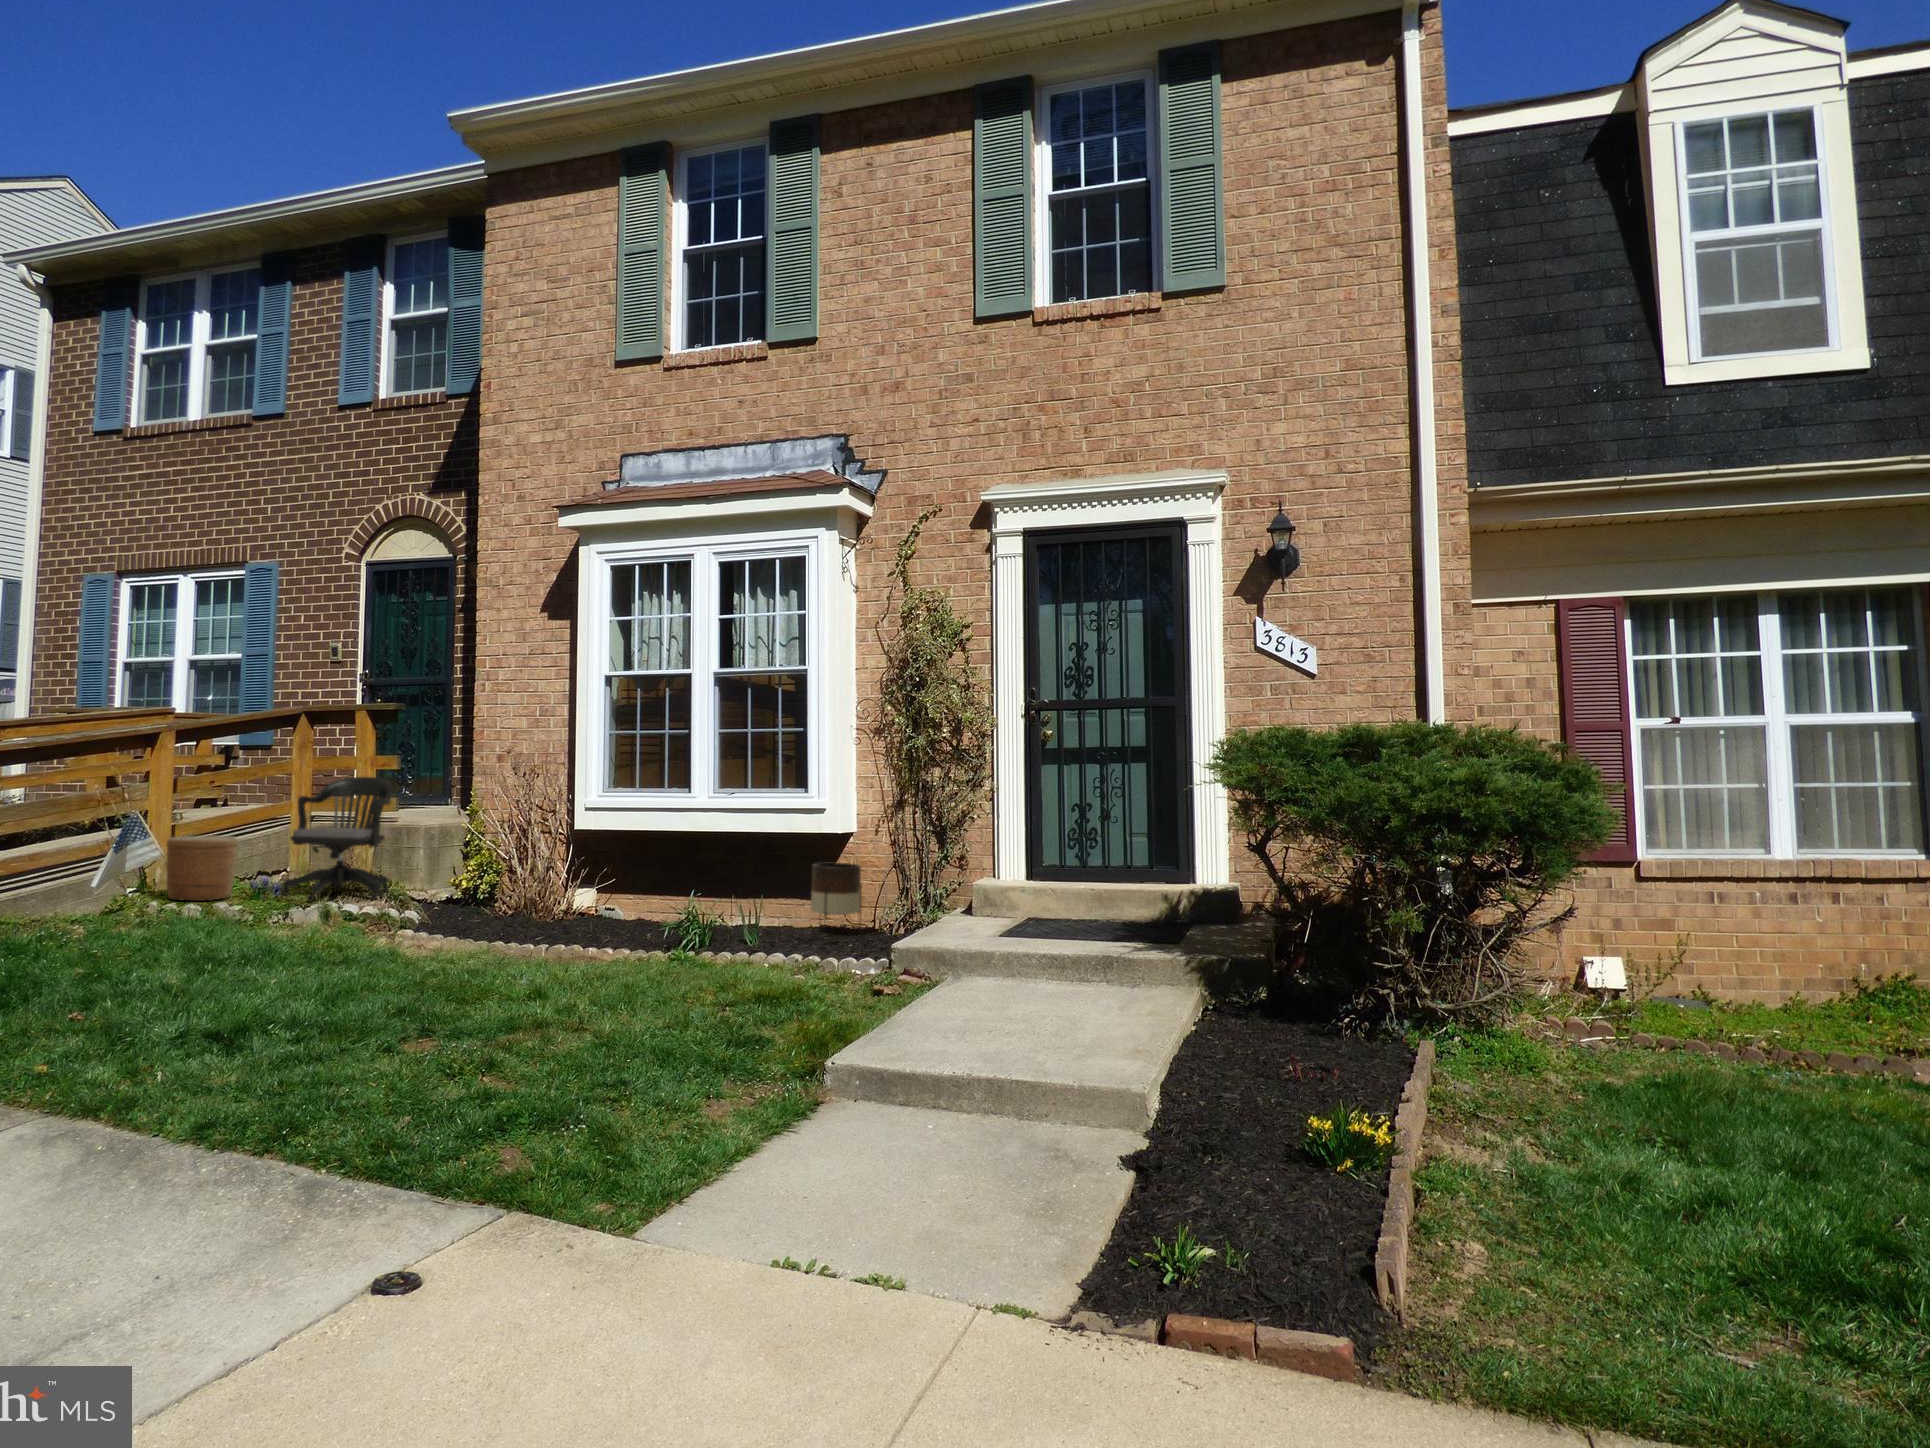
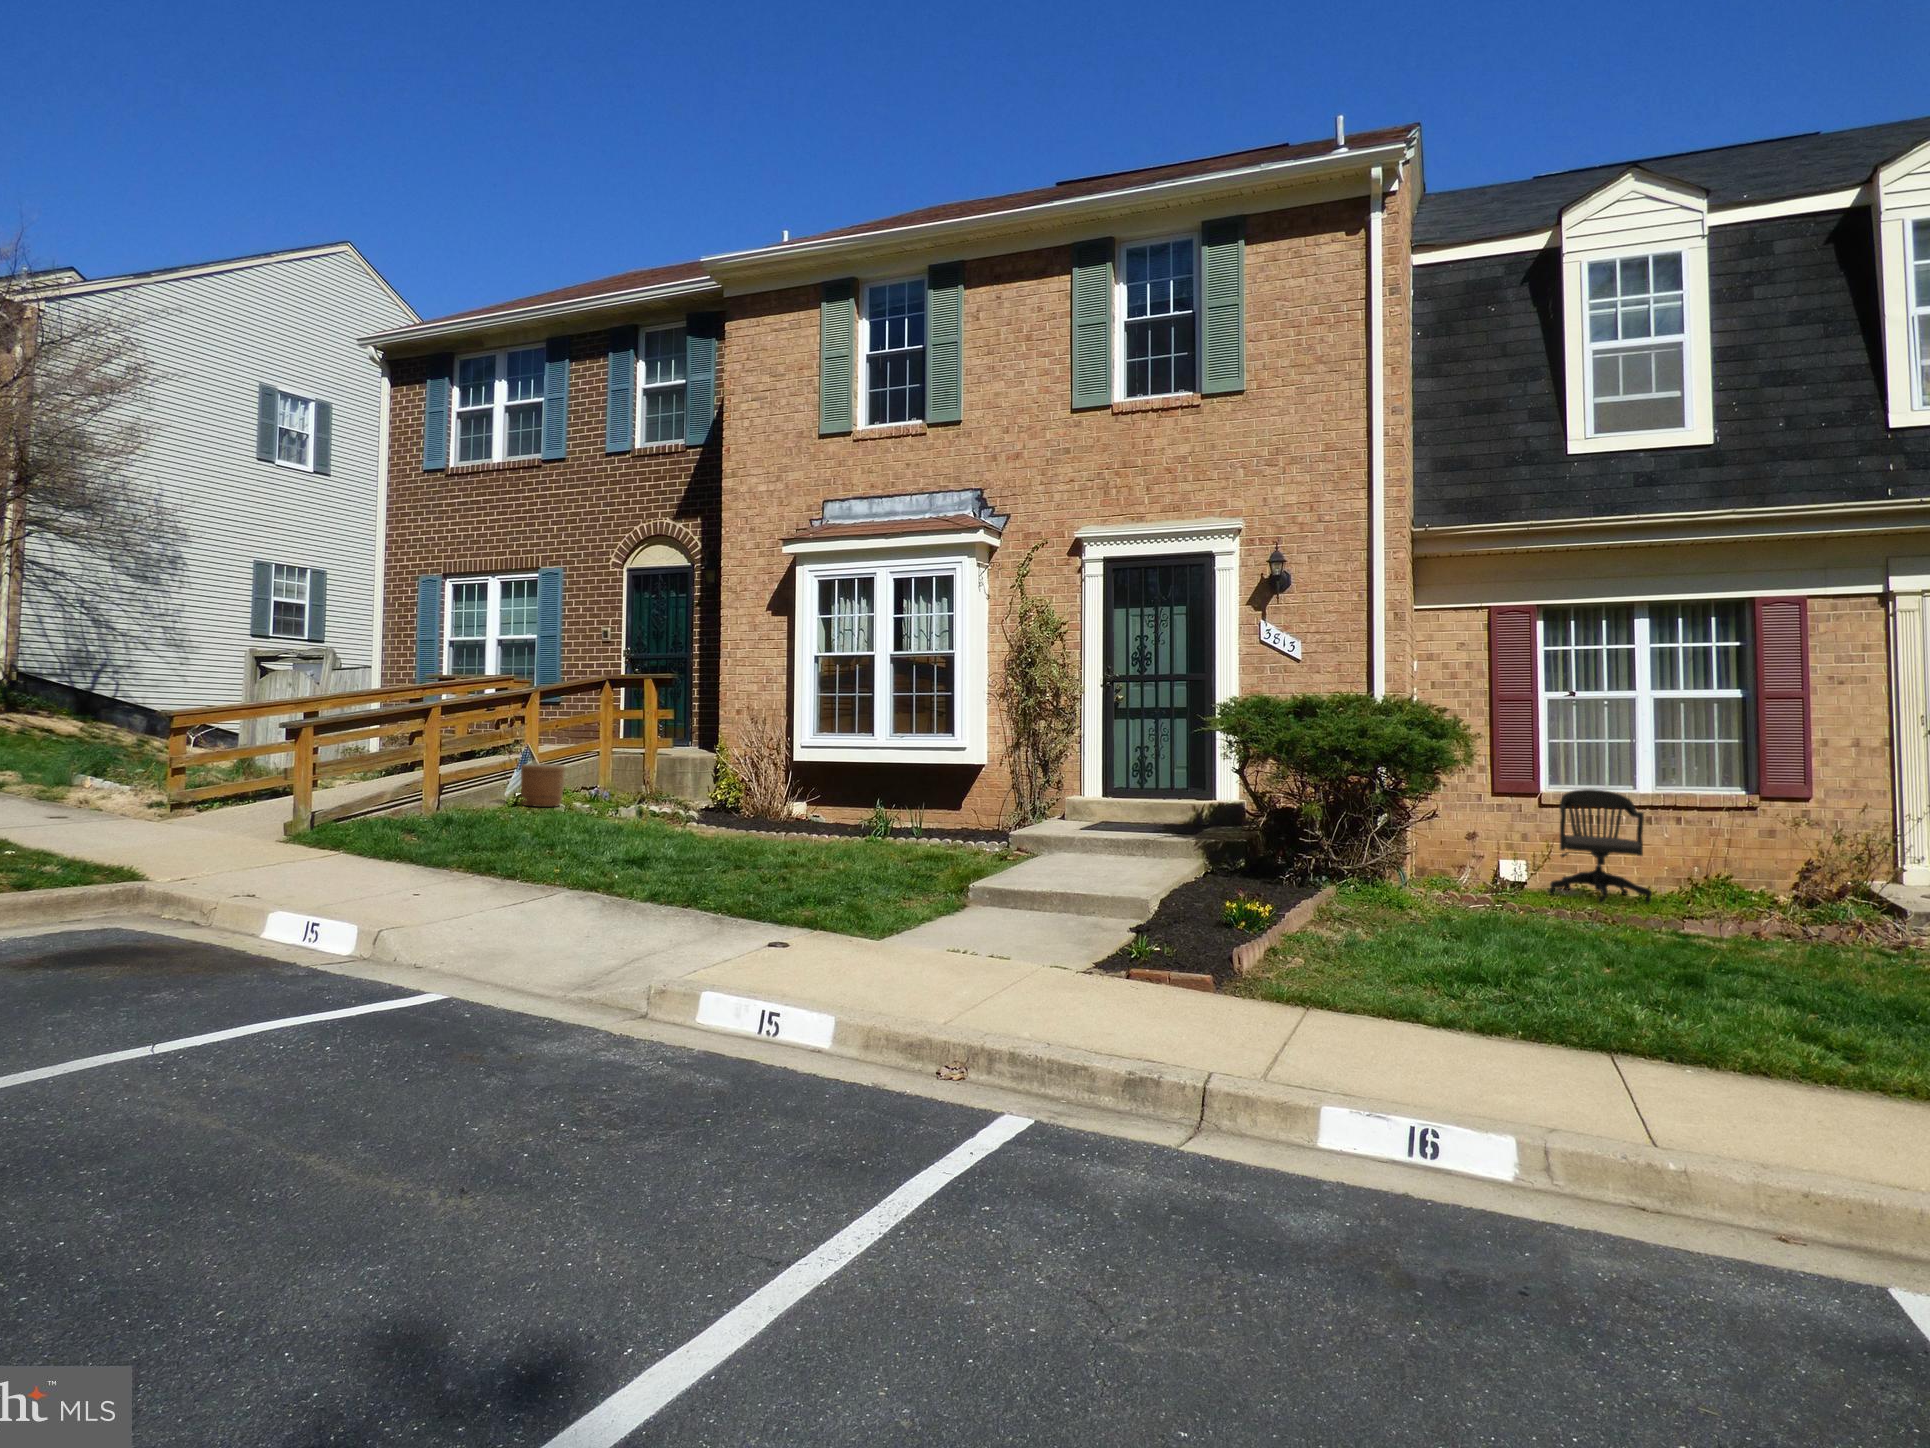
chair: present [282,777,392,901] -> present [1549,789,1652,903]
planter: present [811,863,862,917] -> none [956,788,991,837]

